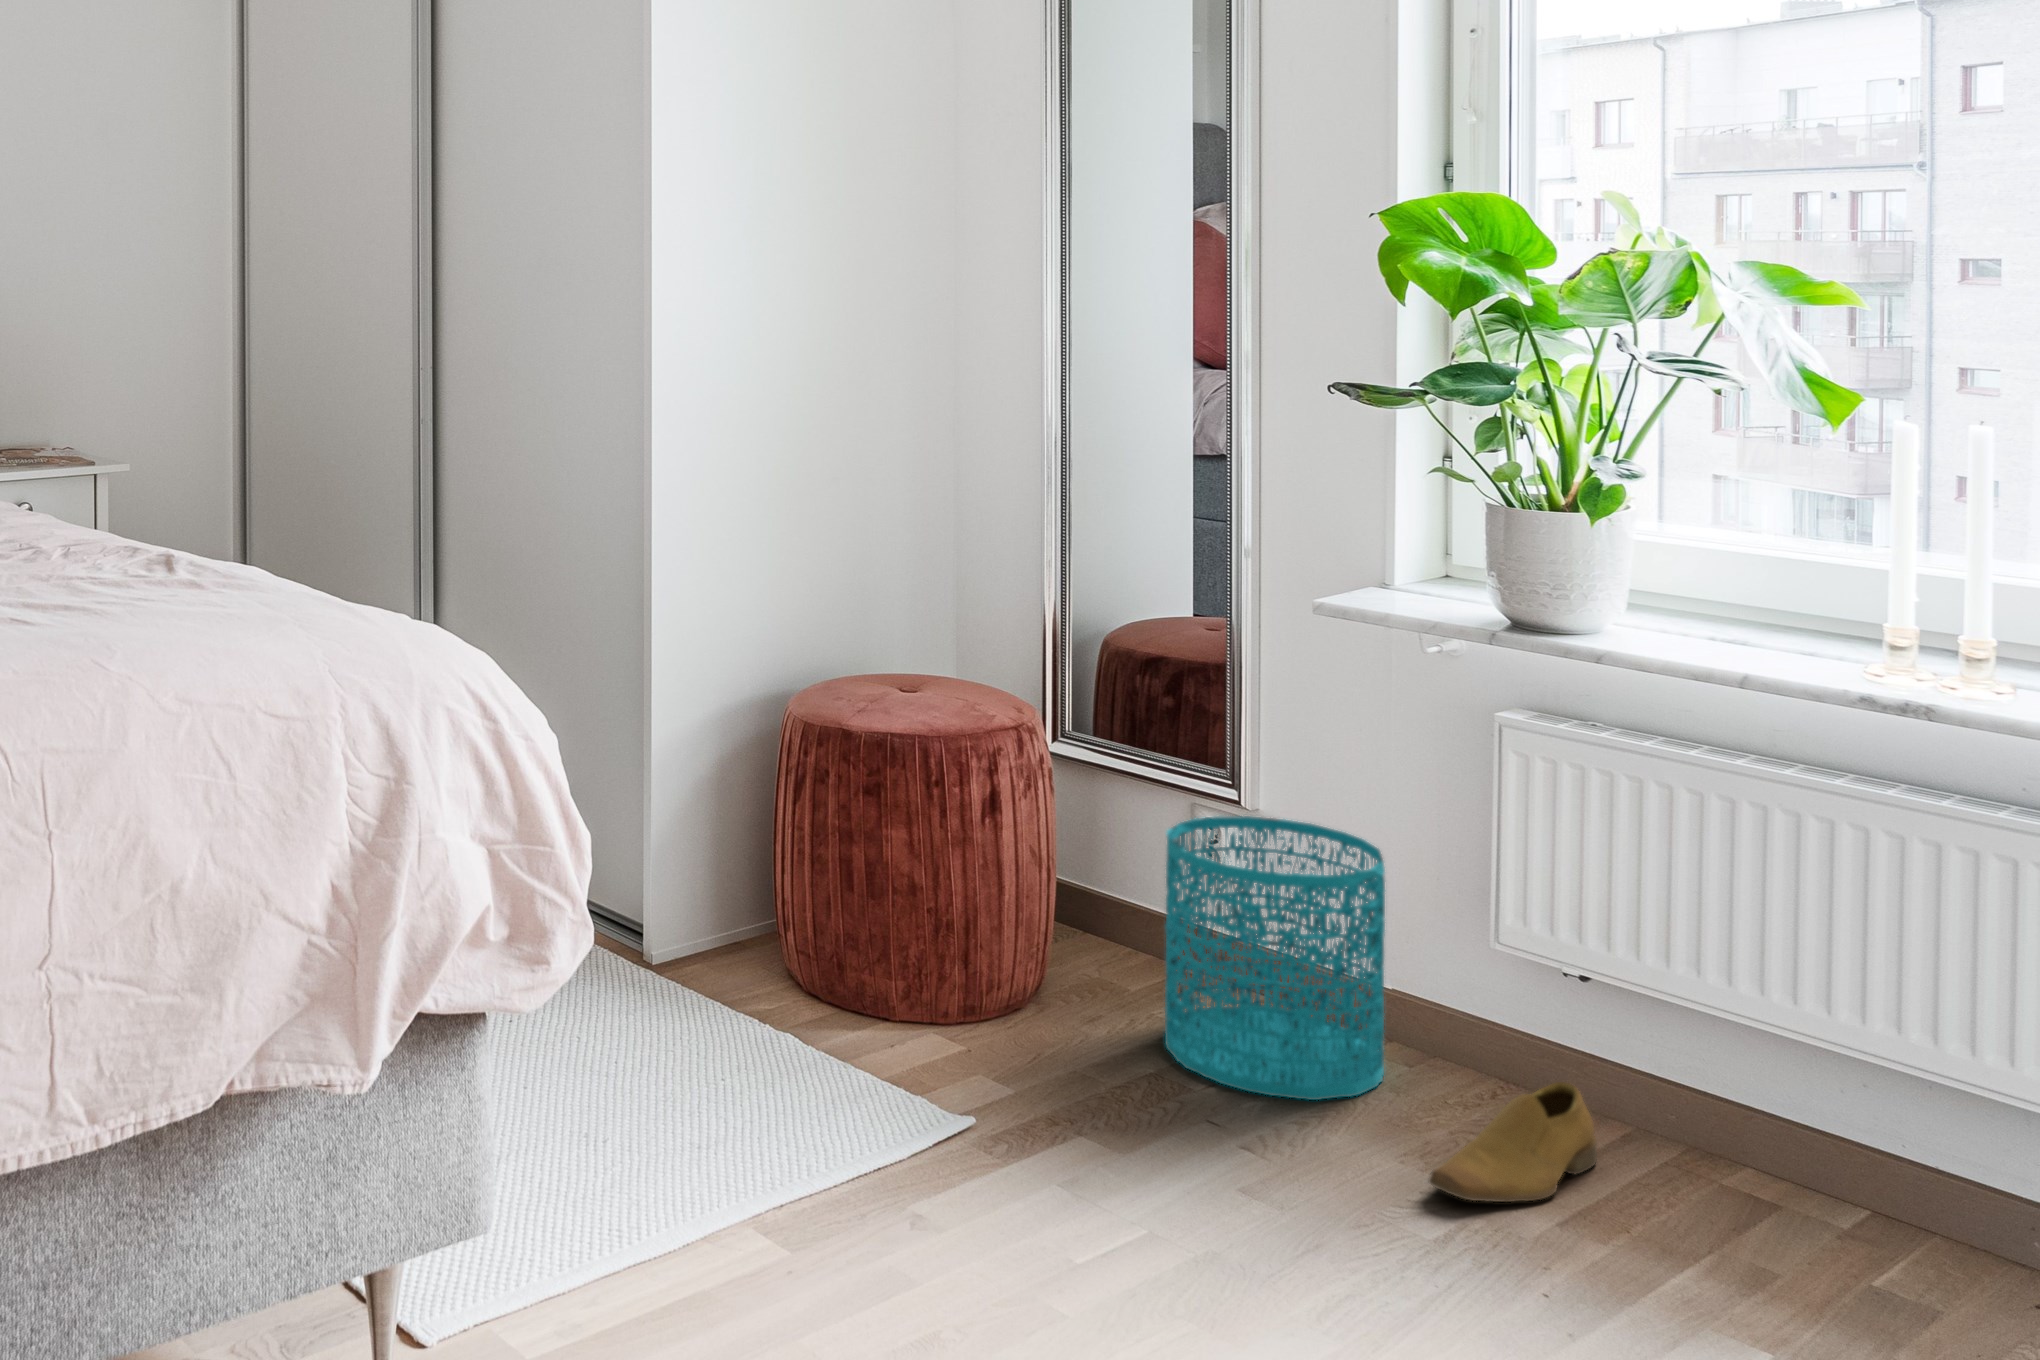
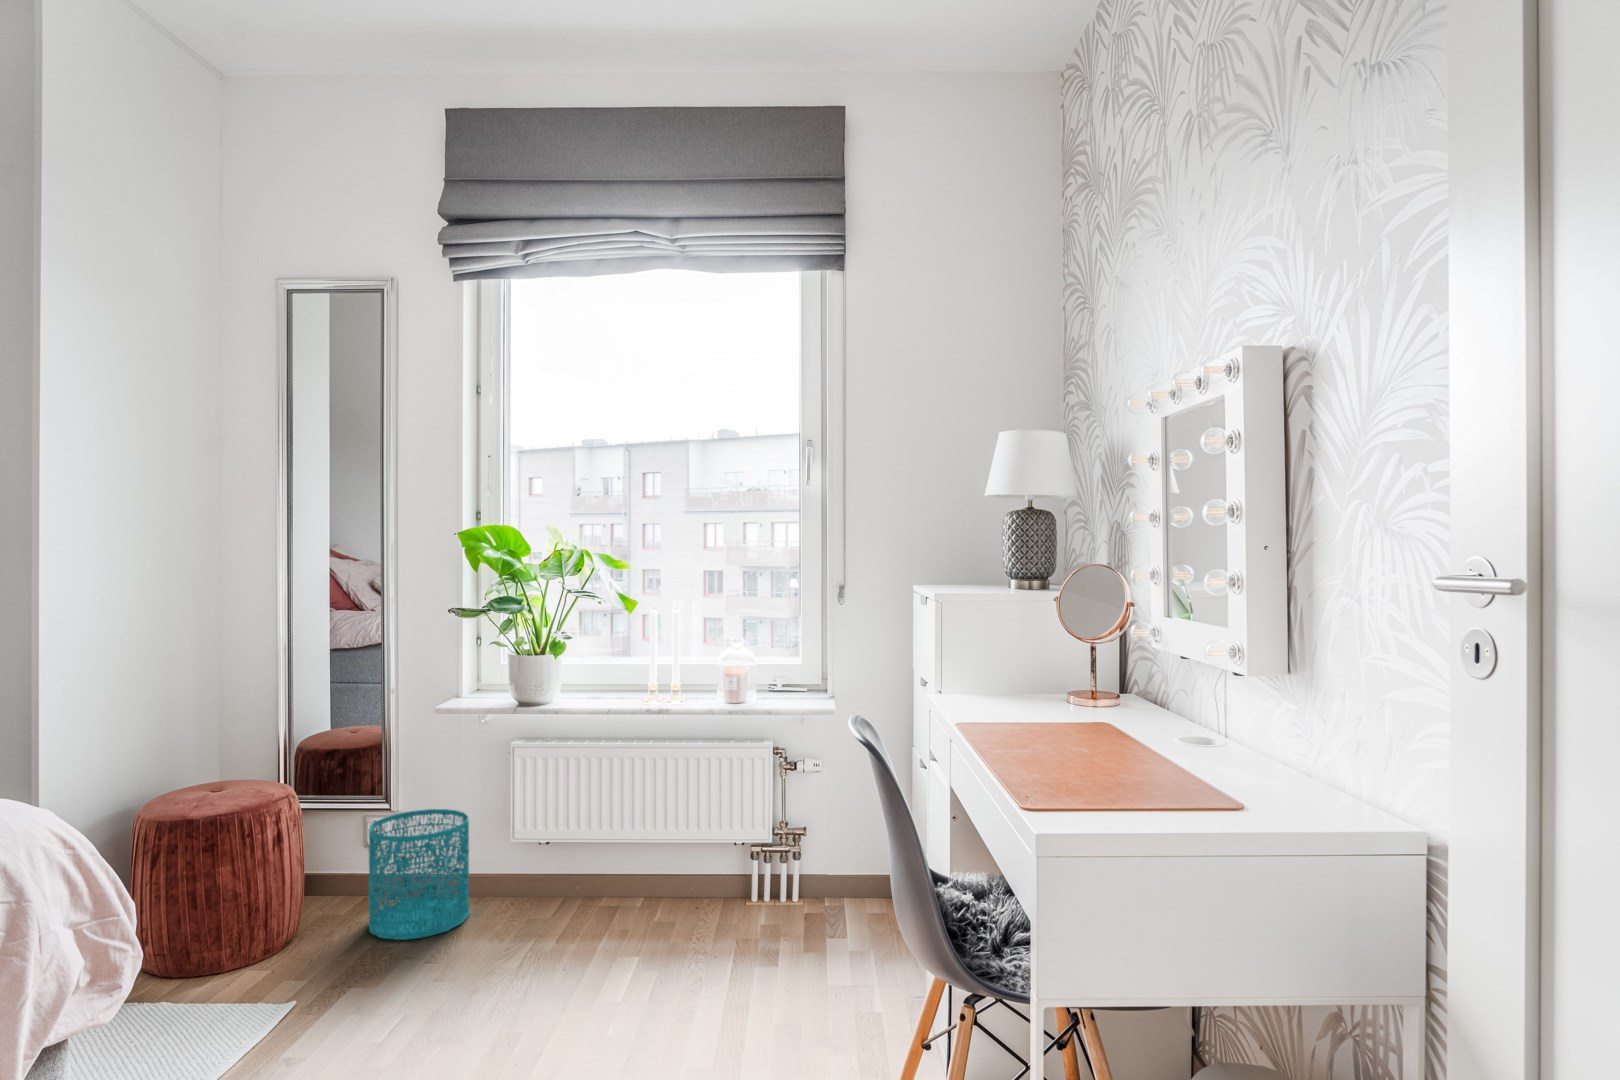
shoe: present [1429,1082,1597,1202] -> none [510,886,560,947]

